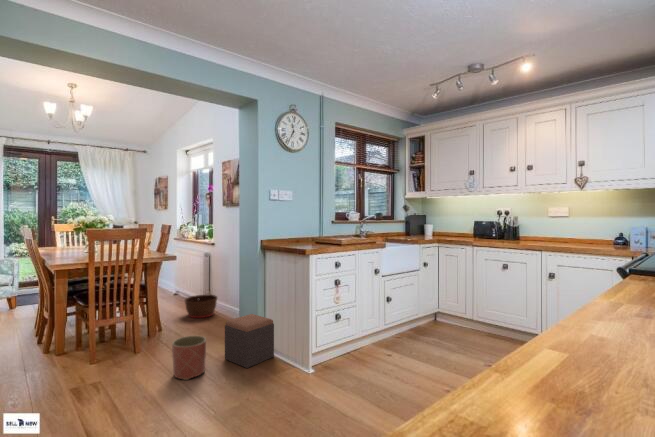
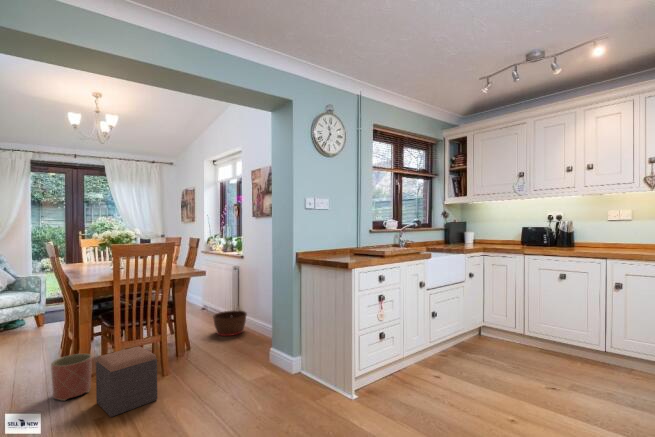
footstool: present [225,314,274,368] -> present [96,346,157,417]
planter: present [172,336,206,380] -> present [51,354,92,401]

